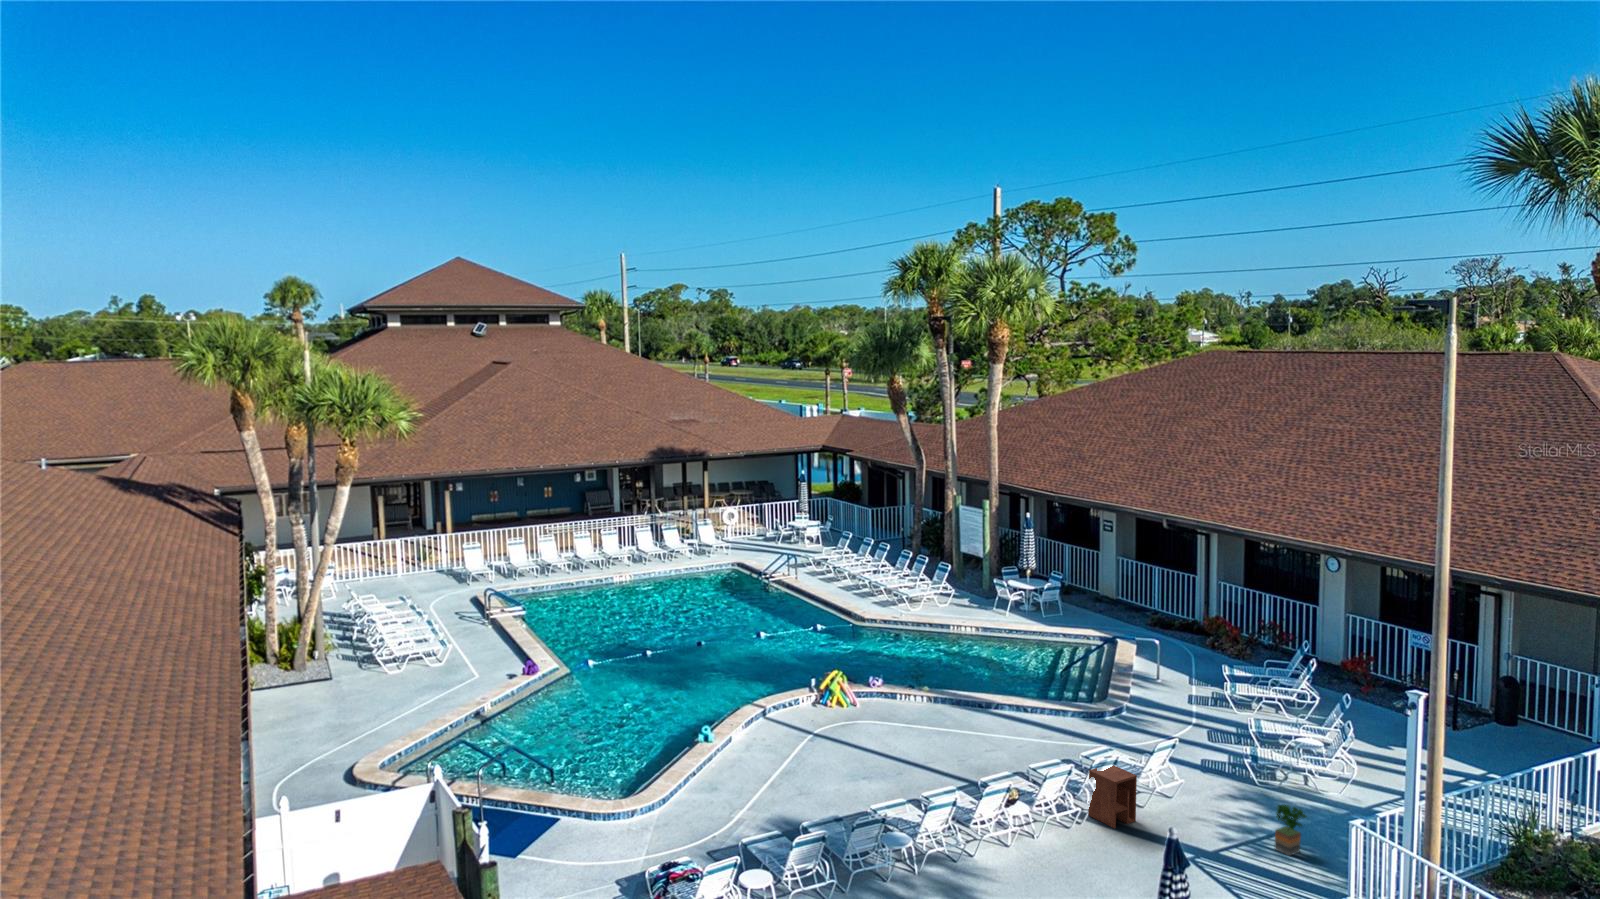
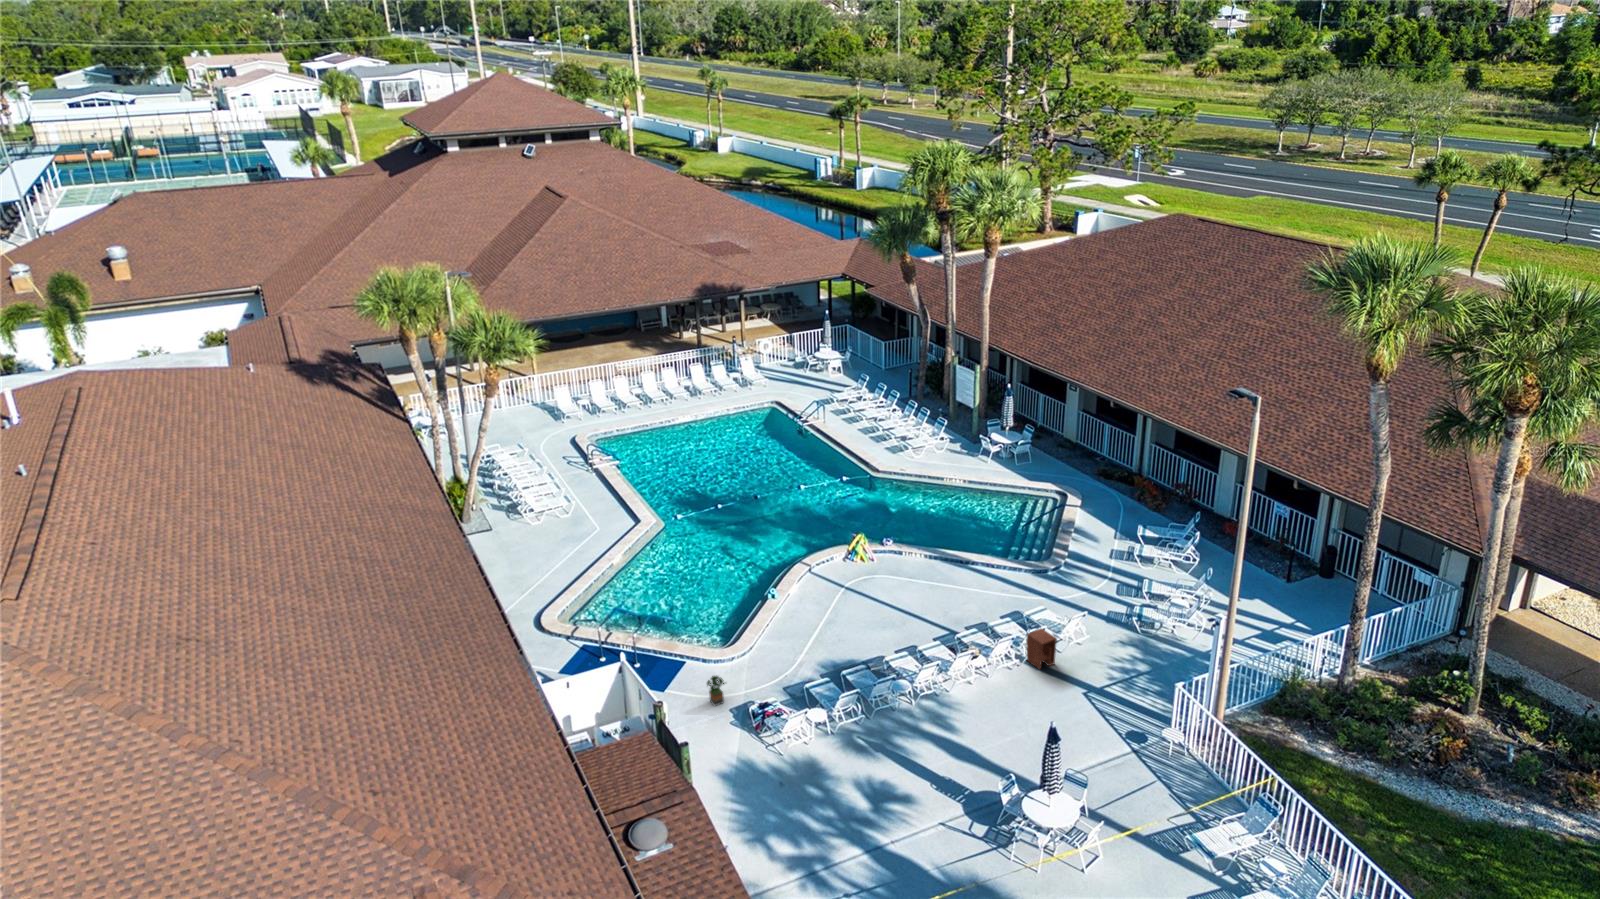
potted tree: present [1274,804,1307,856] -> present [707,676,725,706]

